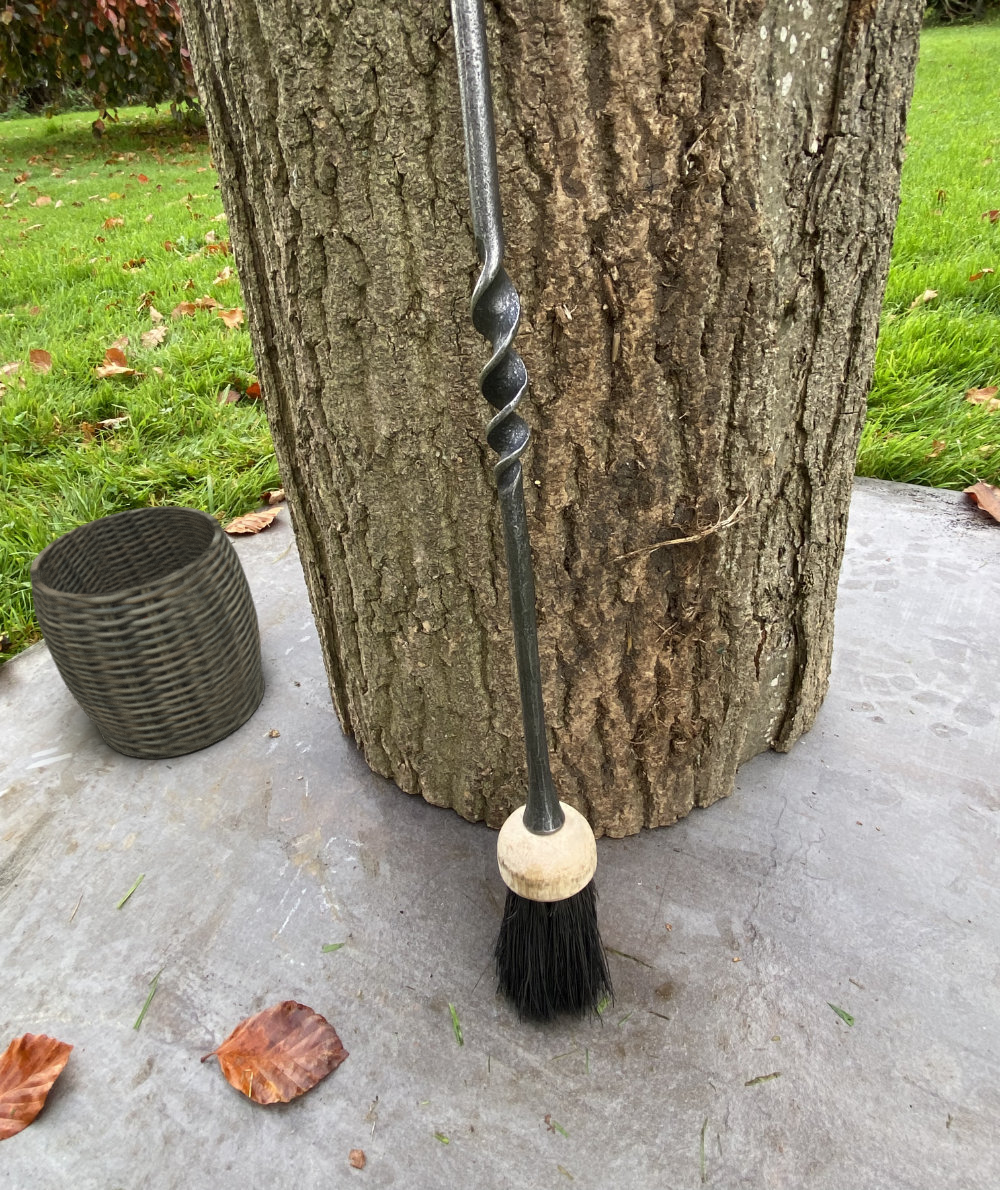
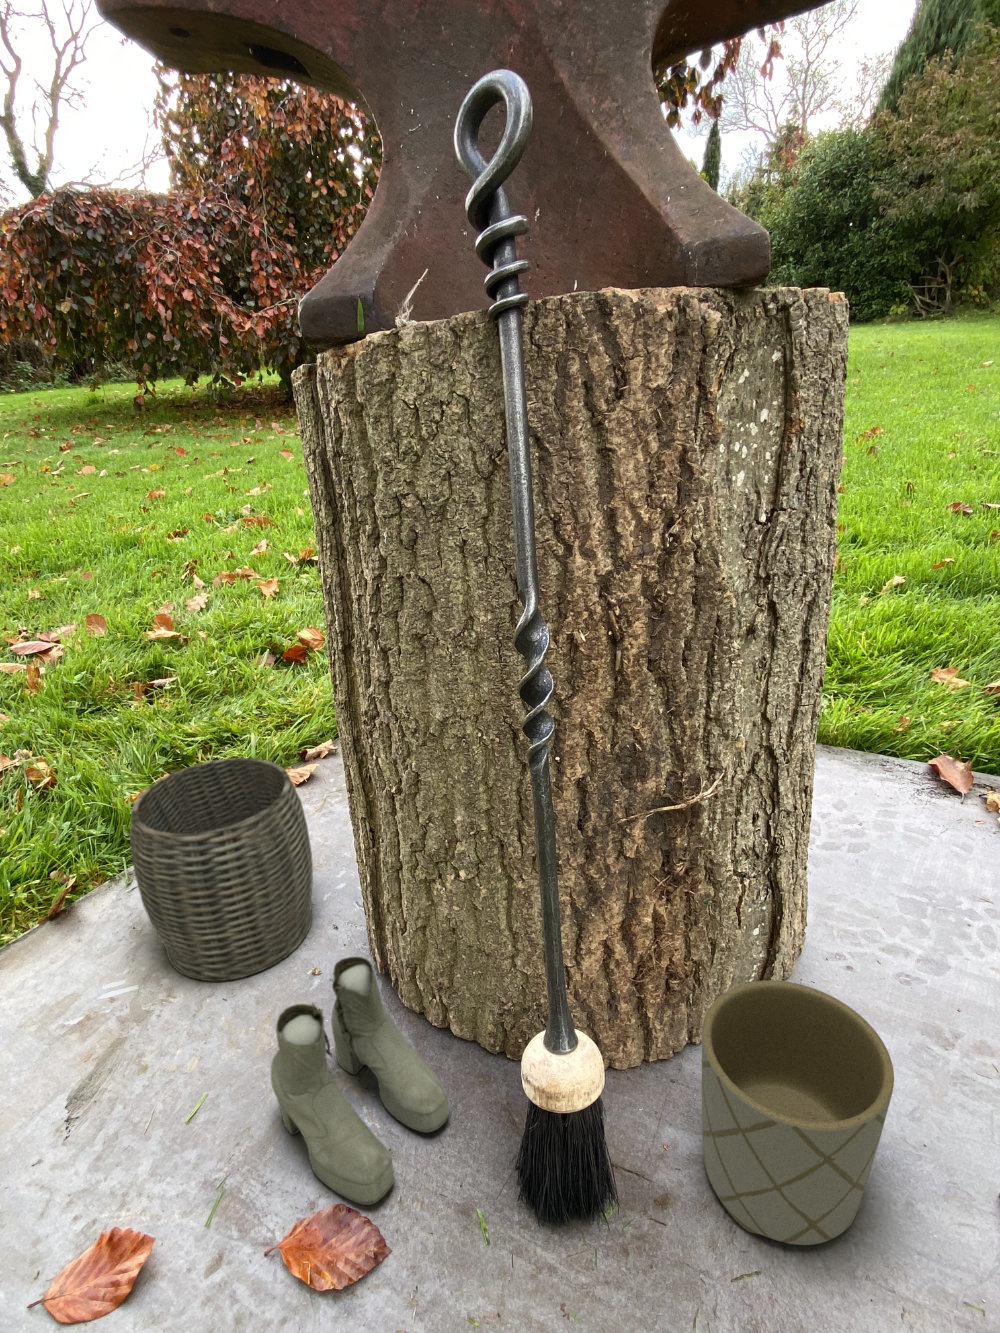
boots: none [214,727,424,990] -> present [271,957,449,1205]
planter: none [709,737,938,1013] -> present [702,980,894,1245]

